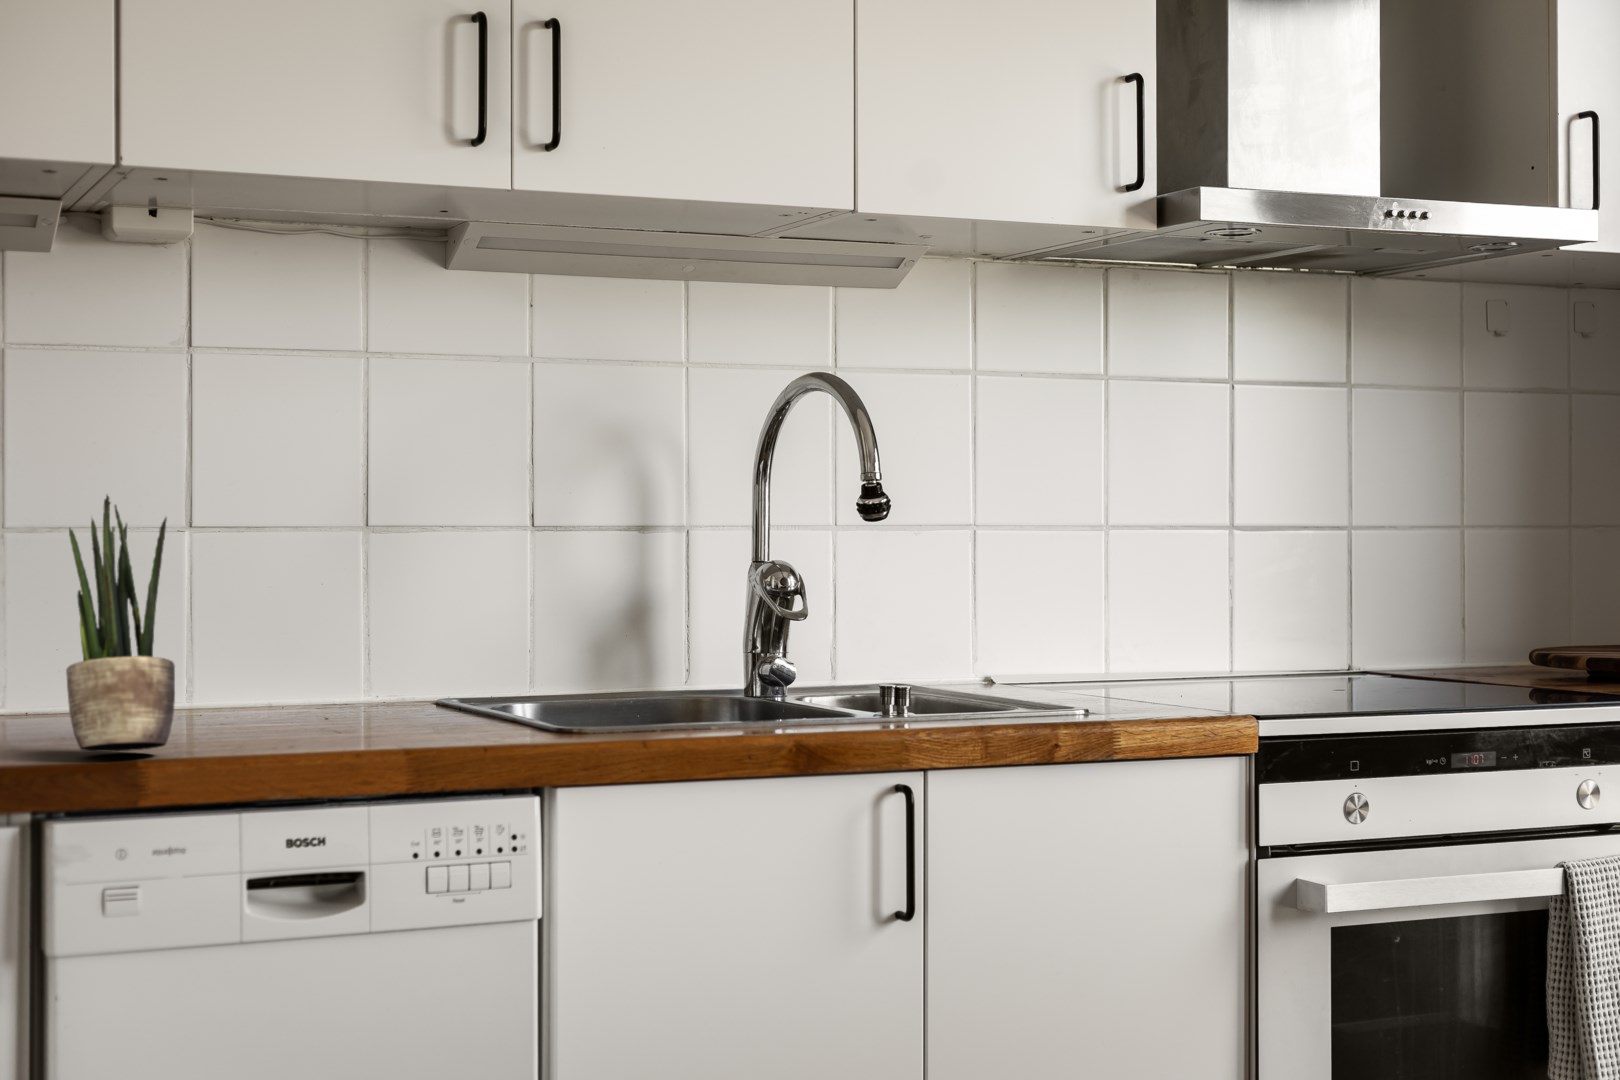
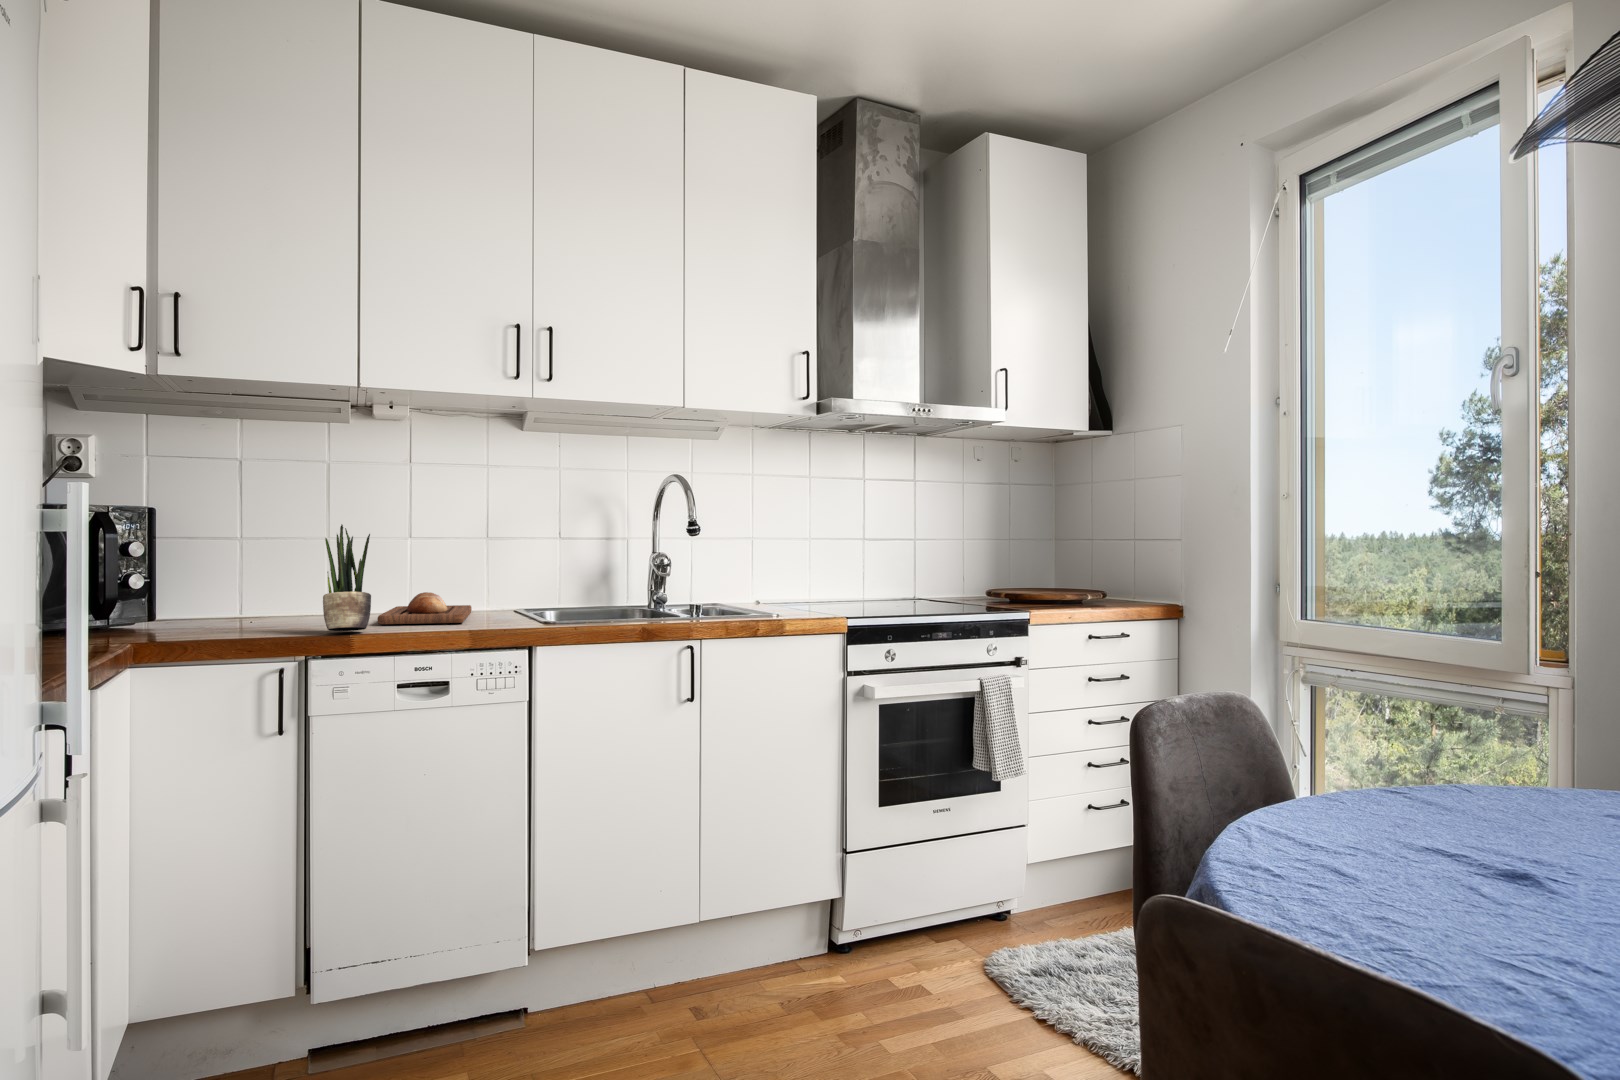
bread loaf: none [167,659,365,735] -> present [378,592,472,624]

